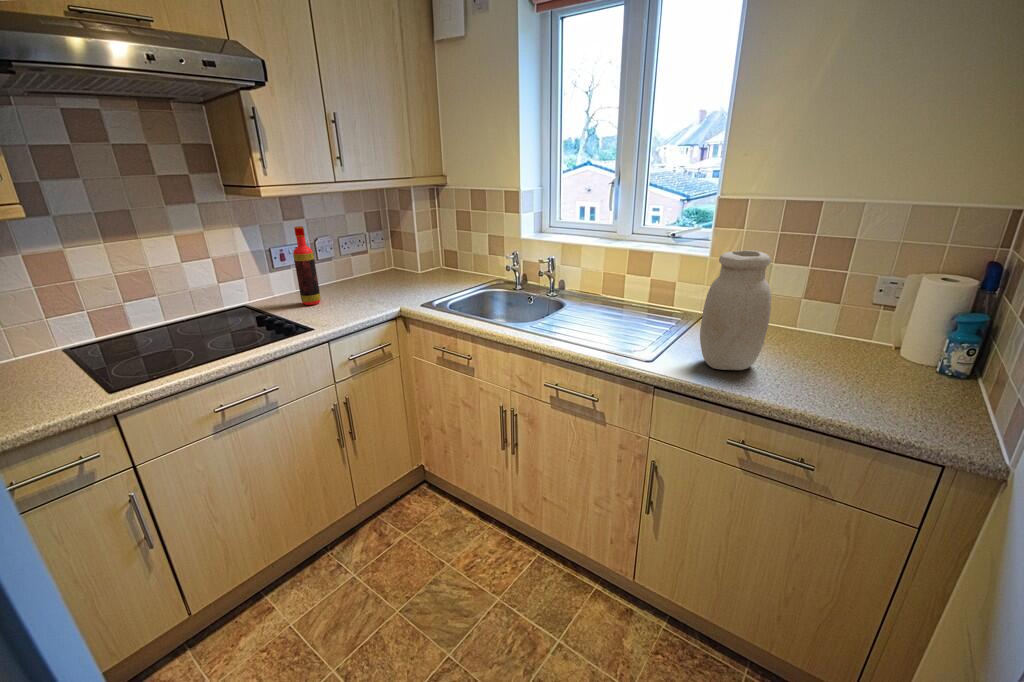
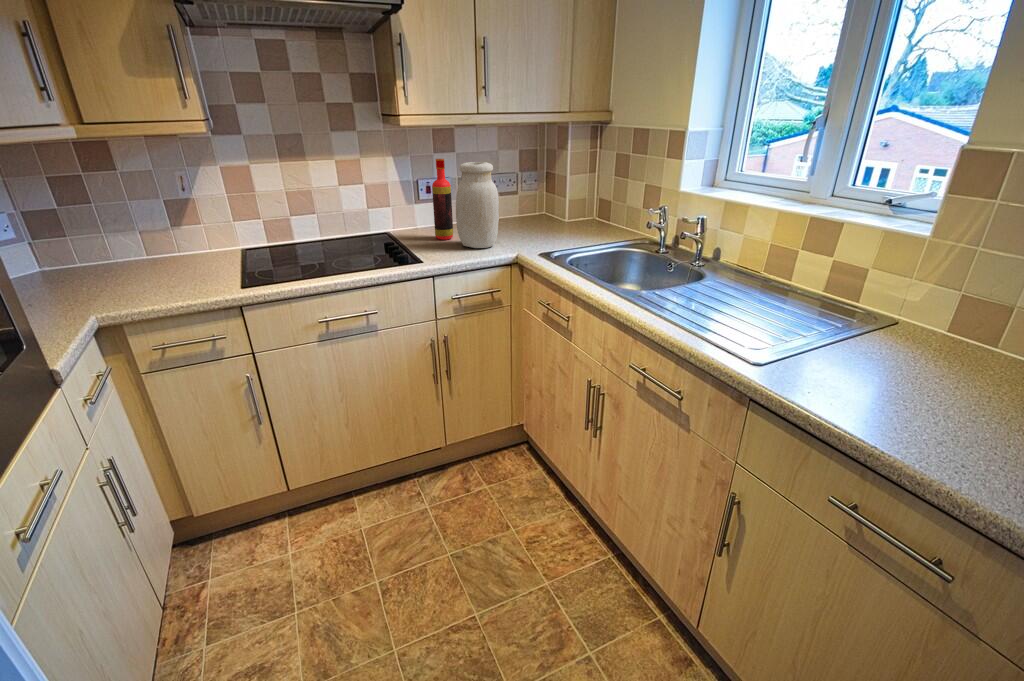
jar: present [700,250,771,370] -> present [456,162,499,248]

